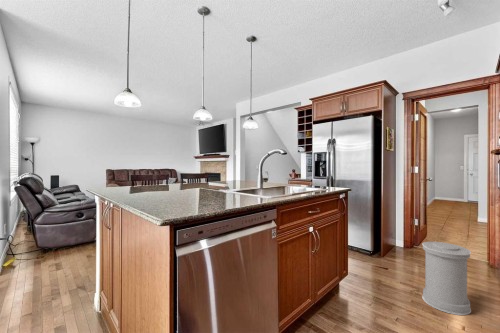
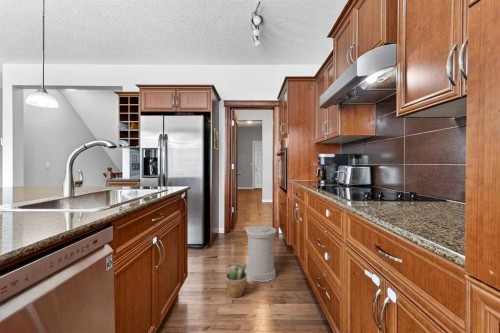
potted plant: none [389,278,419,316] -> present [225,263,247,297]

